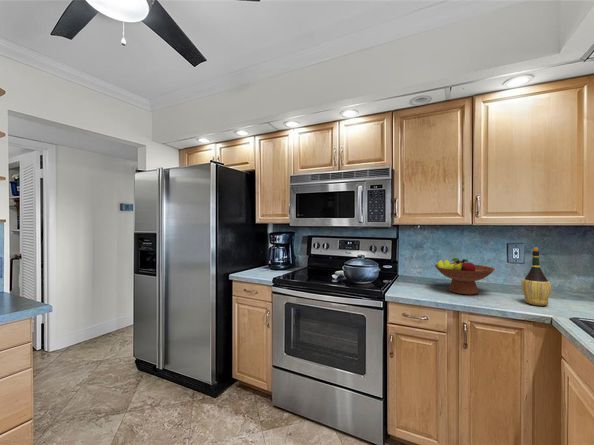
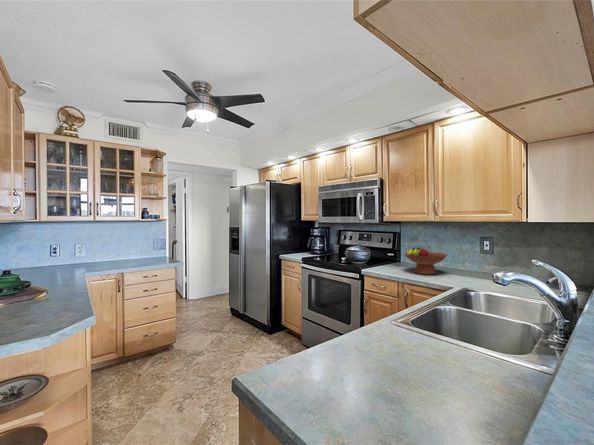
wine bottle: present [521,247,551,305] -> none [455,239,476,283]

